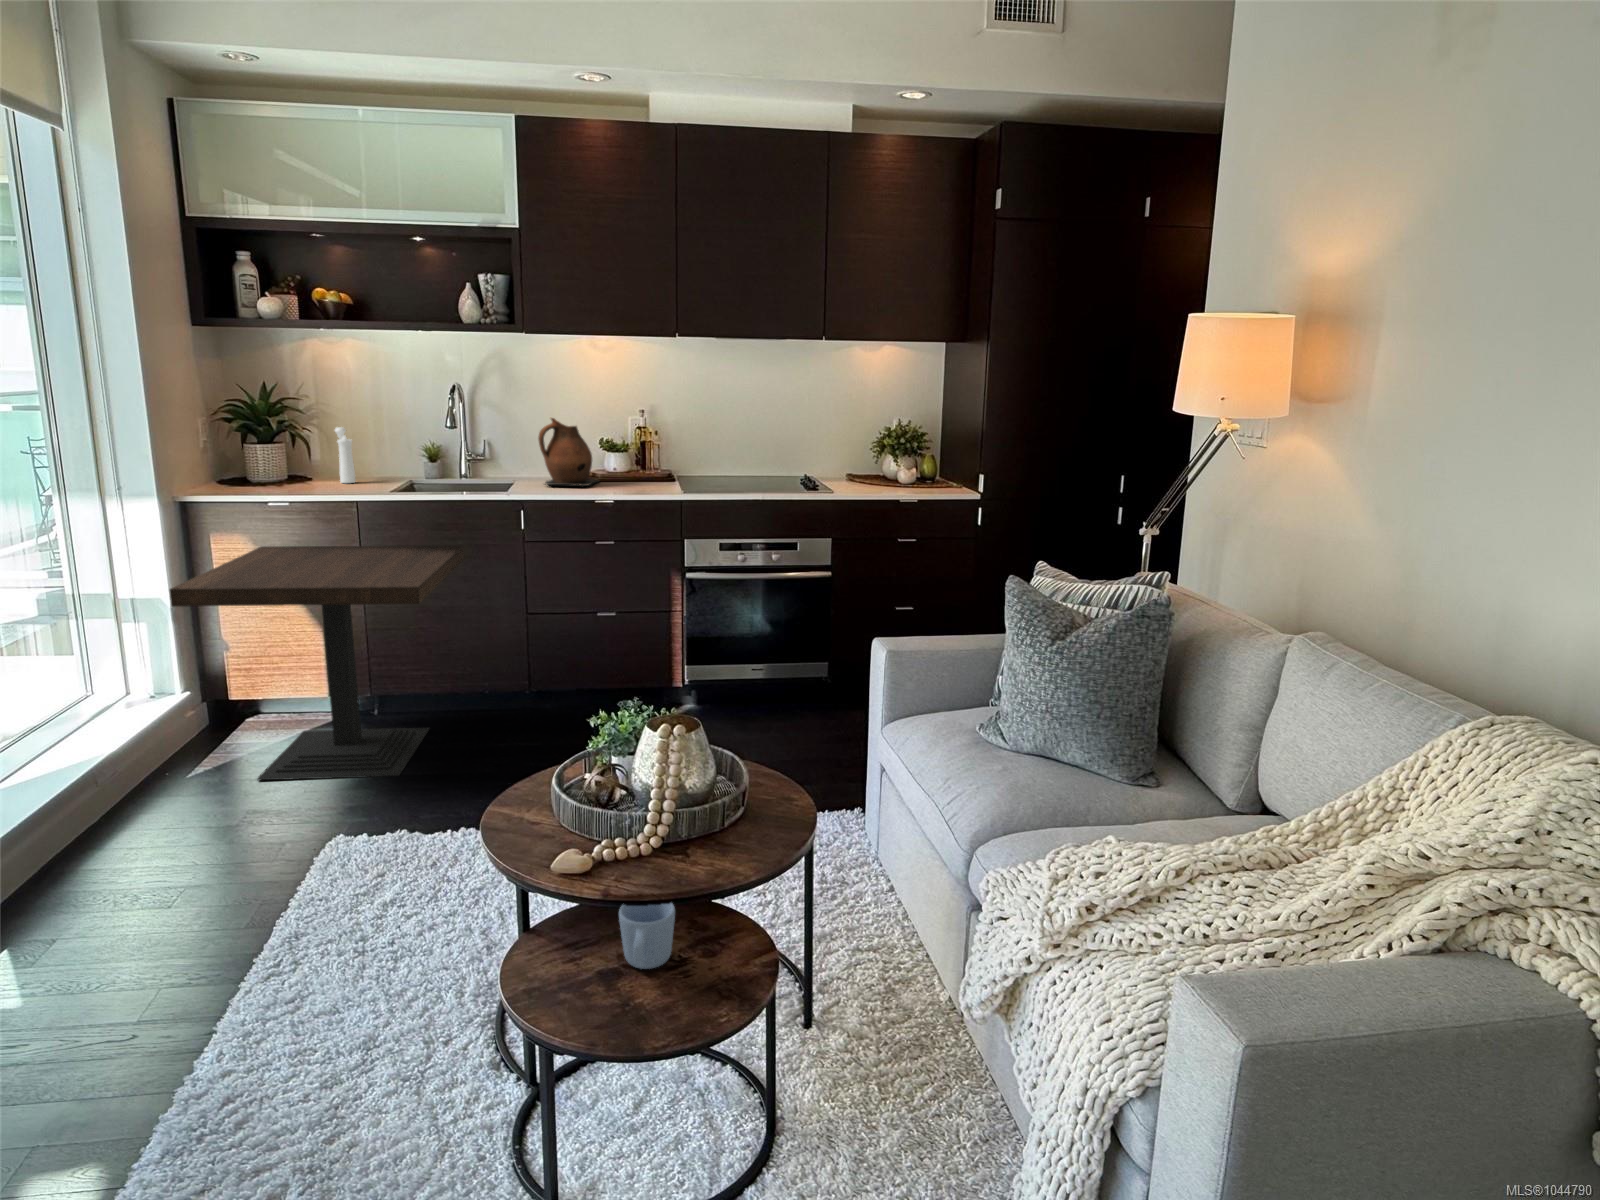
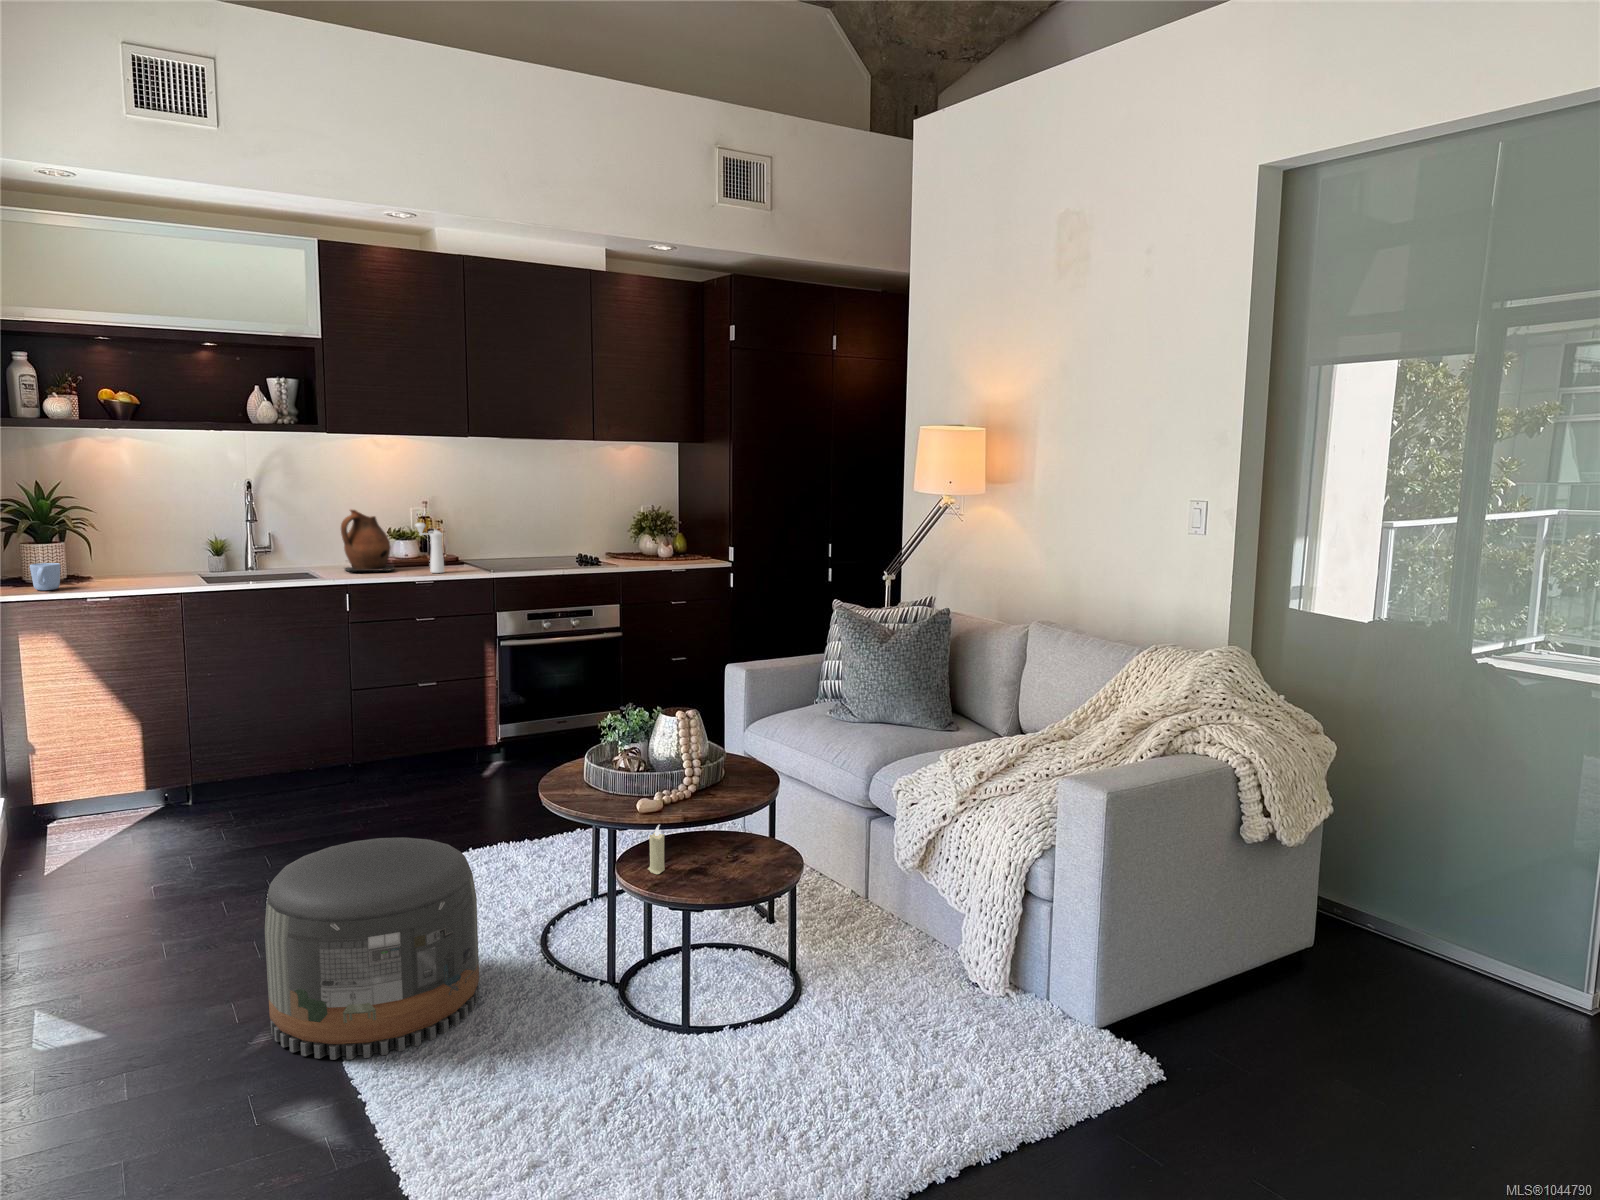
pepper mill: present [335,427,356,483] -> present [416,523,444,573]
side table: present [170,546,465,780] -> none [57,630,312,867]
pouf: none [129,833,411,1126] -> present [265,837,479,1060]
mug: present [619,903,675,969] -> present [30,563,60,590]
candle: none [542,909,566,978] -> present [648,825,665,874]

